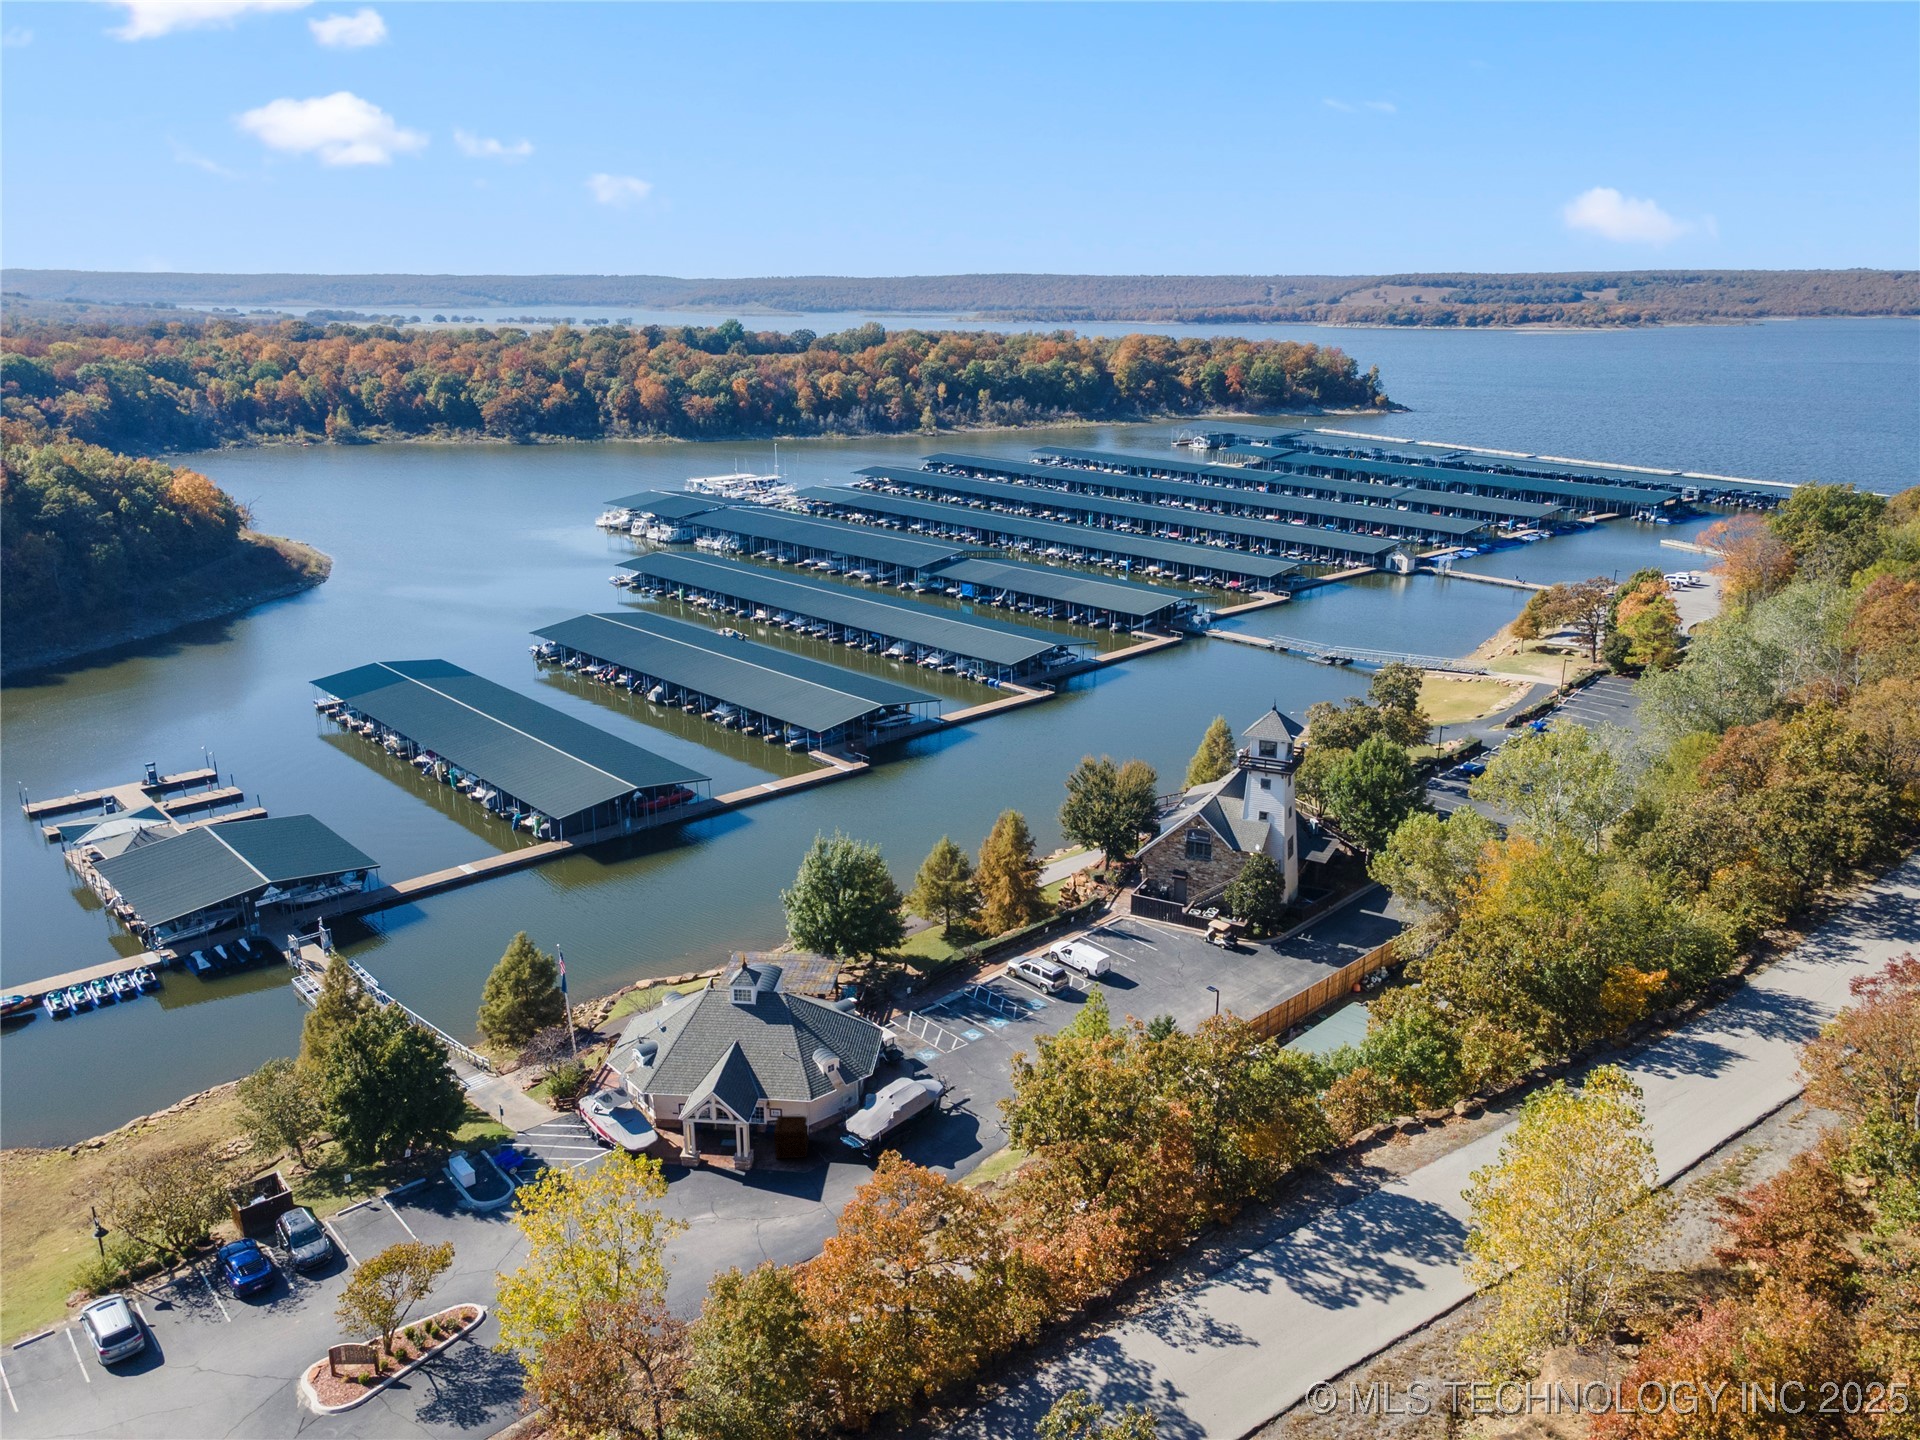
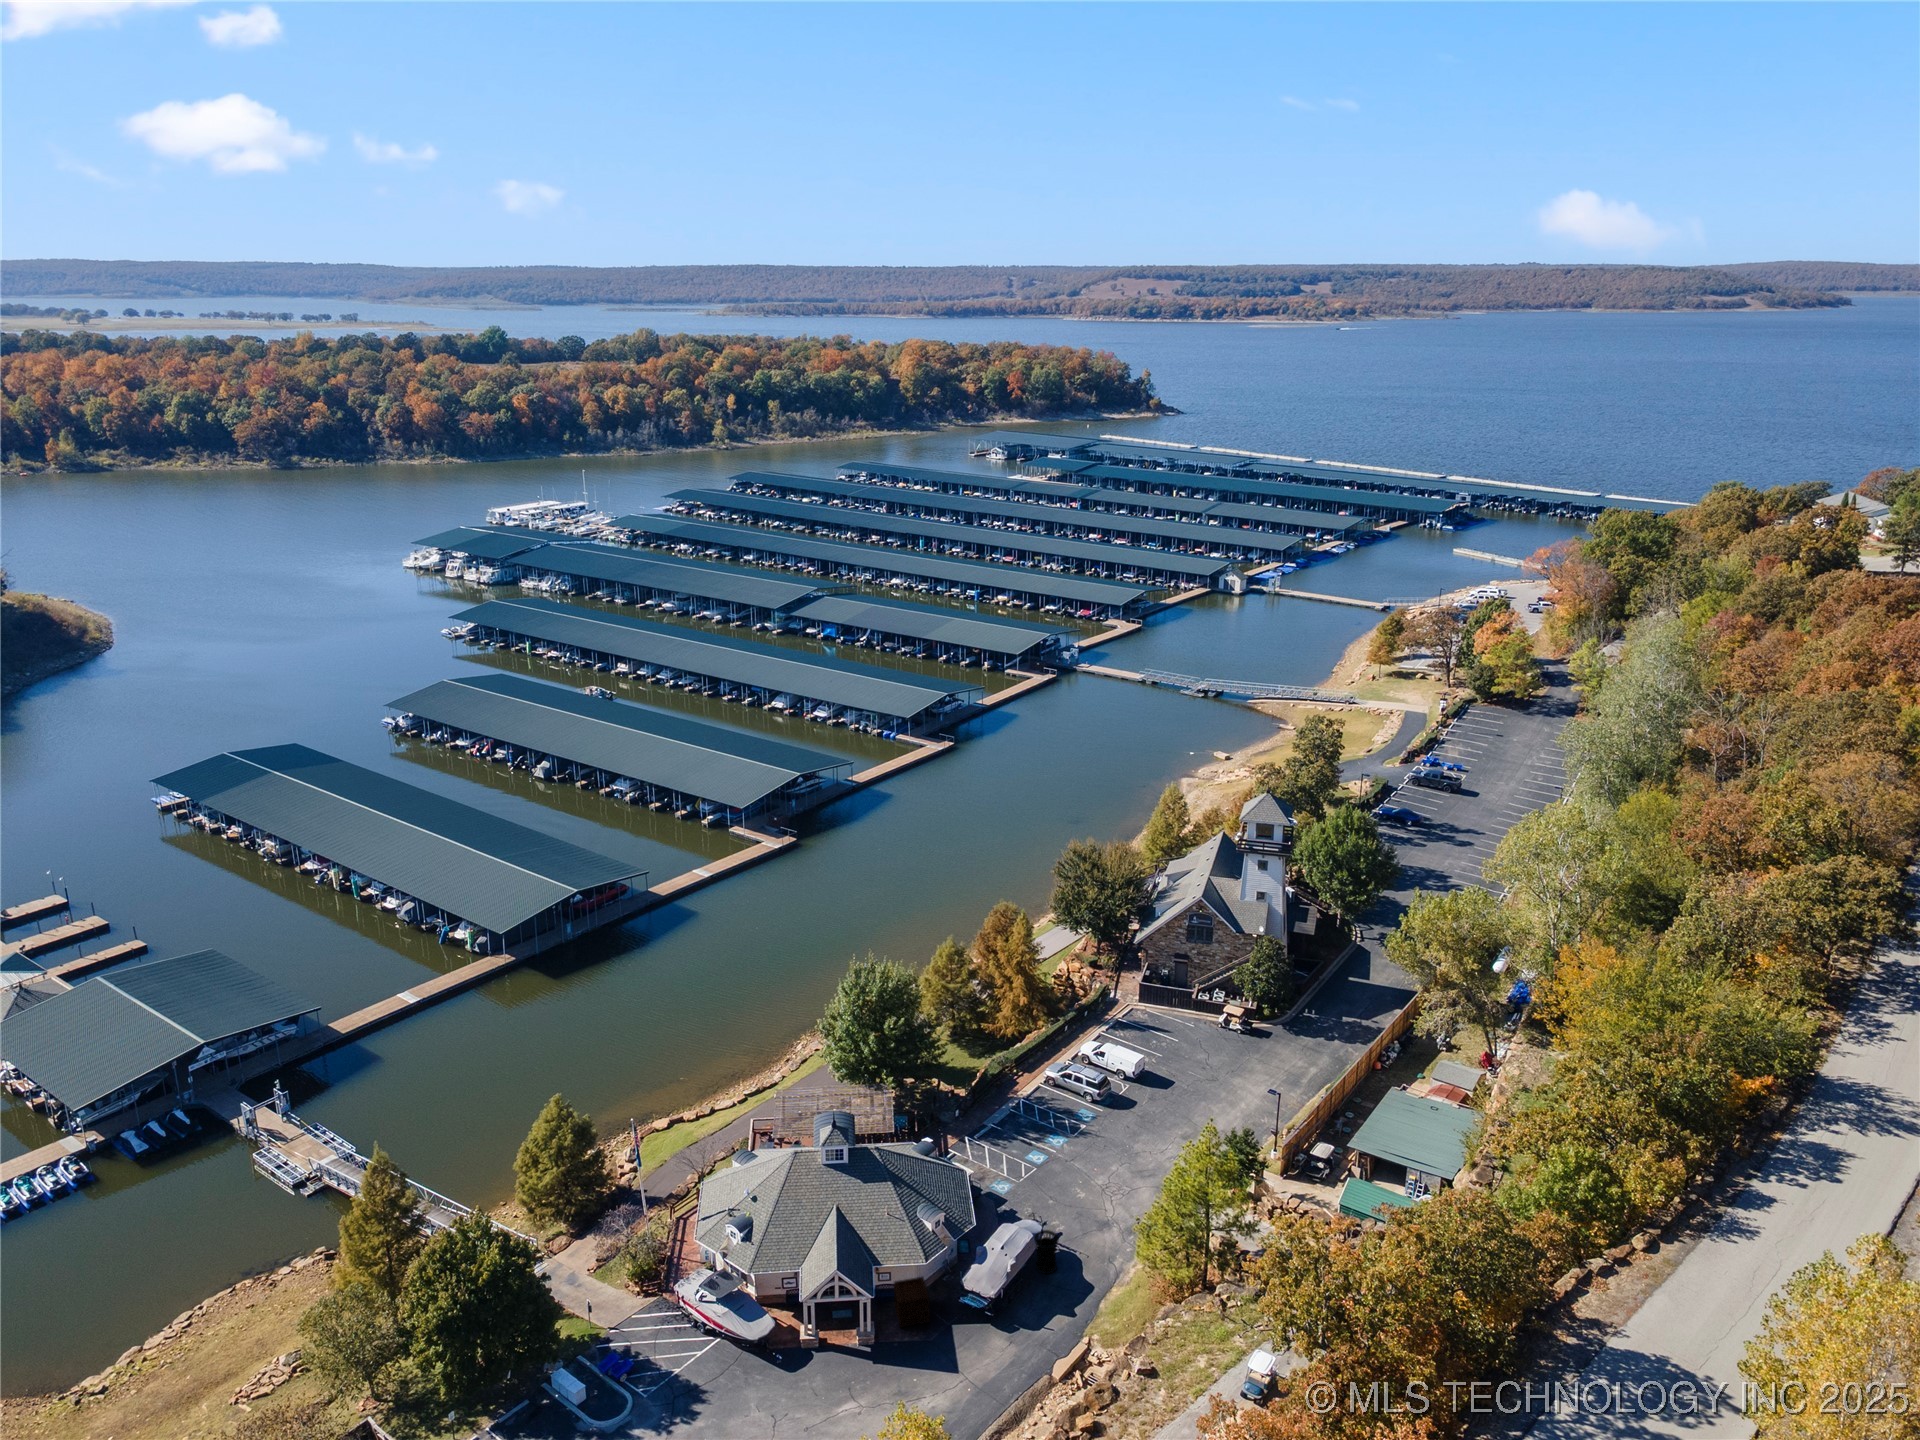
trash can: none [924,1088,949,1130] -> present [1034,1230,1059,1274]

